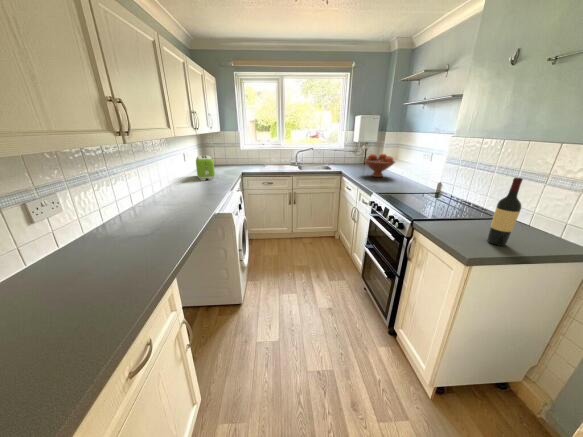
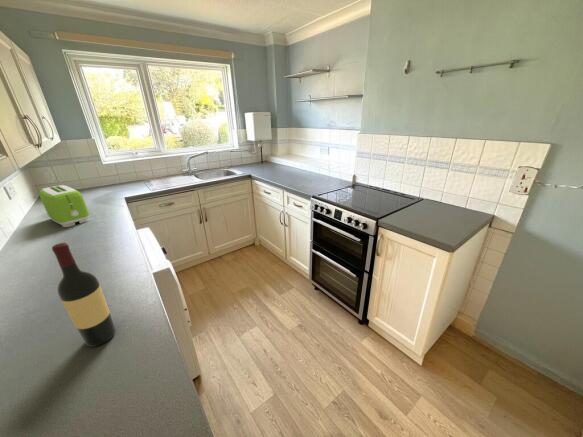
fruit bowl: present [364,154,395,177] -> none [276,152,306,177]
wine bottle: present [487,177,523,246] -> present [52,243,115,347]

